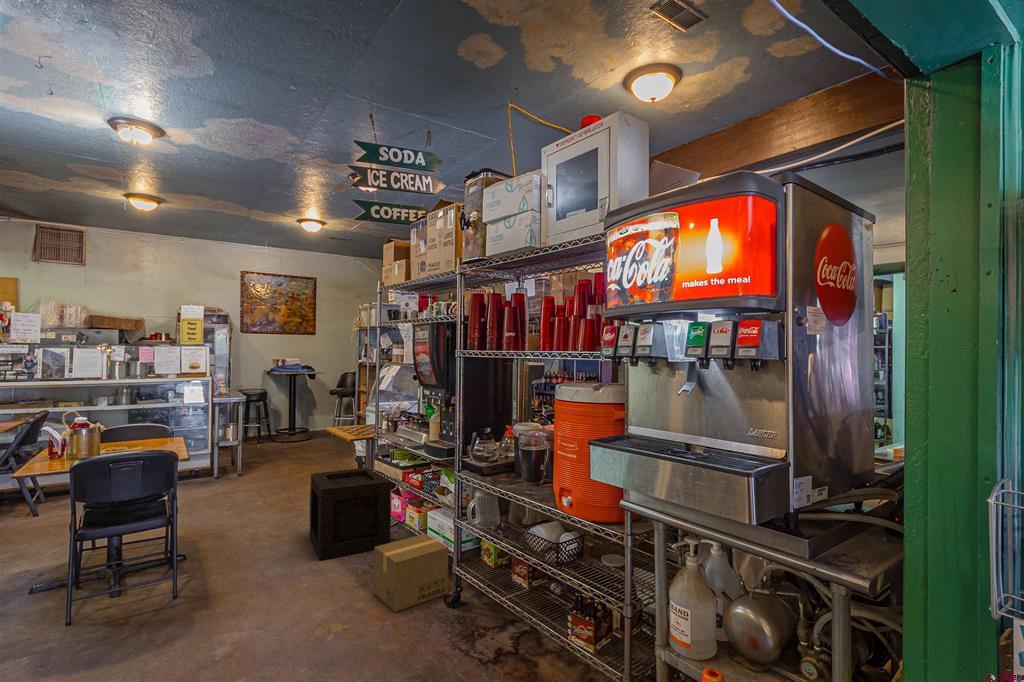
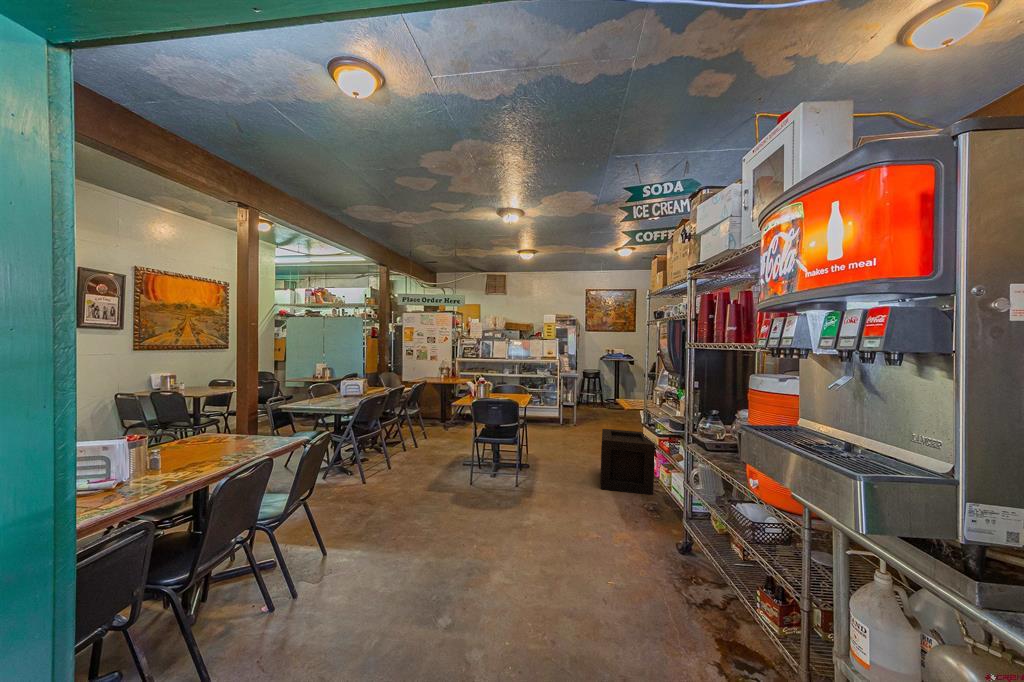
cardboard box: present [374,534,448,612] -> none [627,488,686,543]

